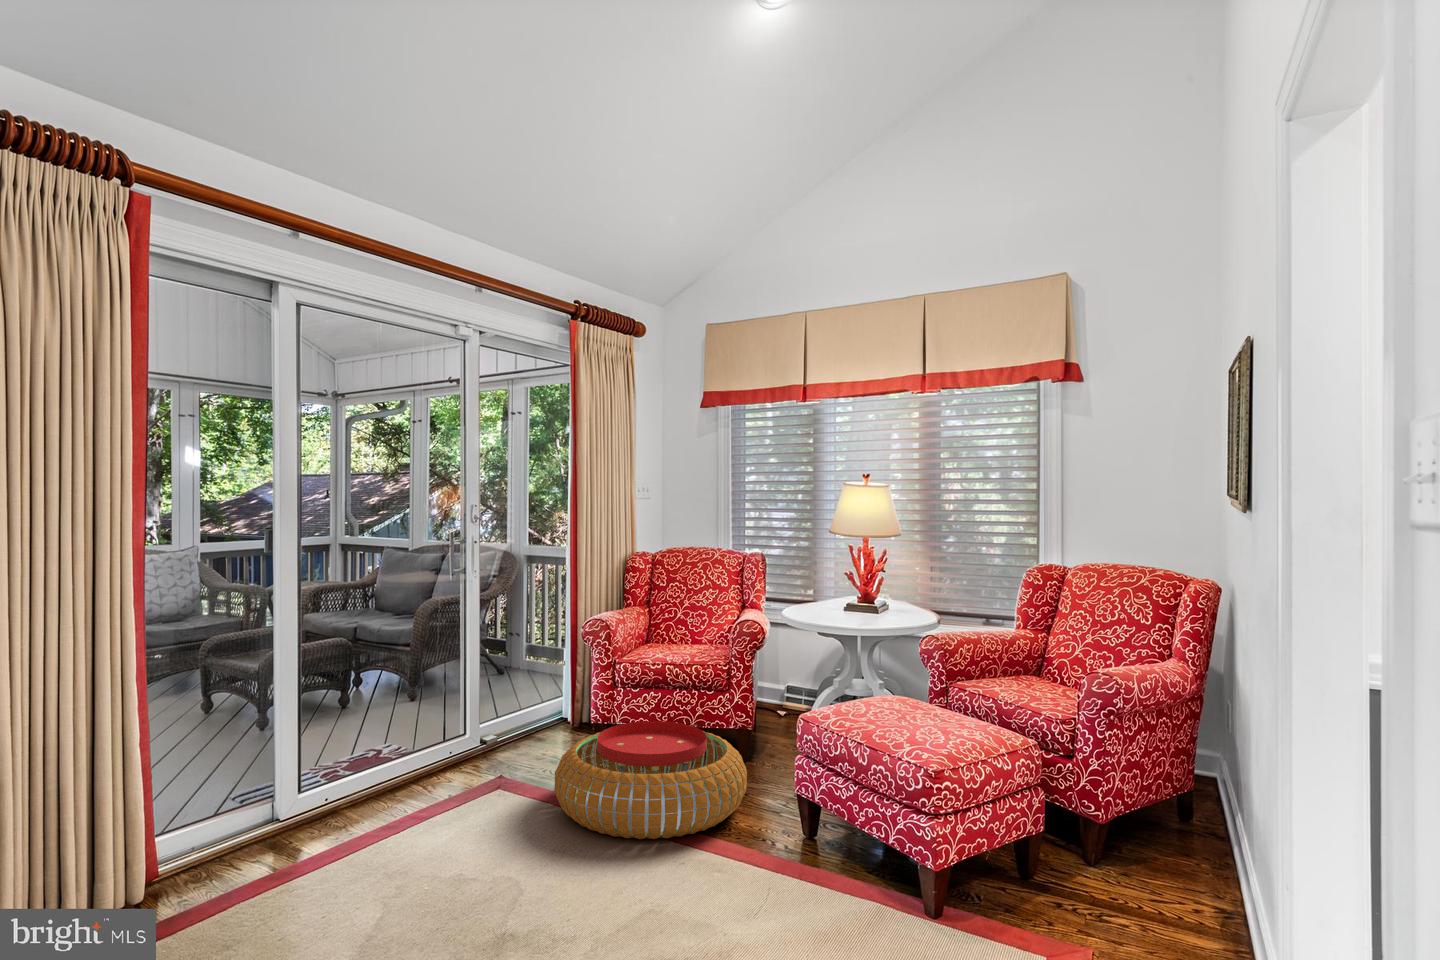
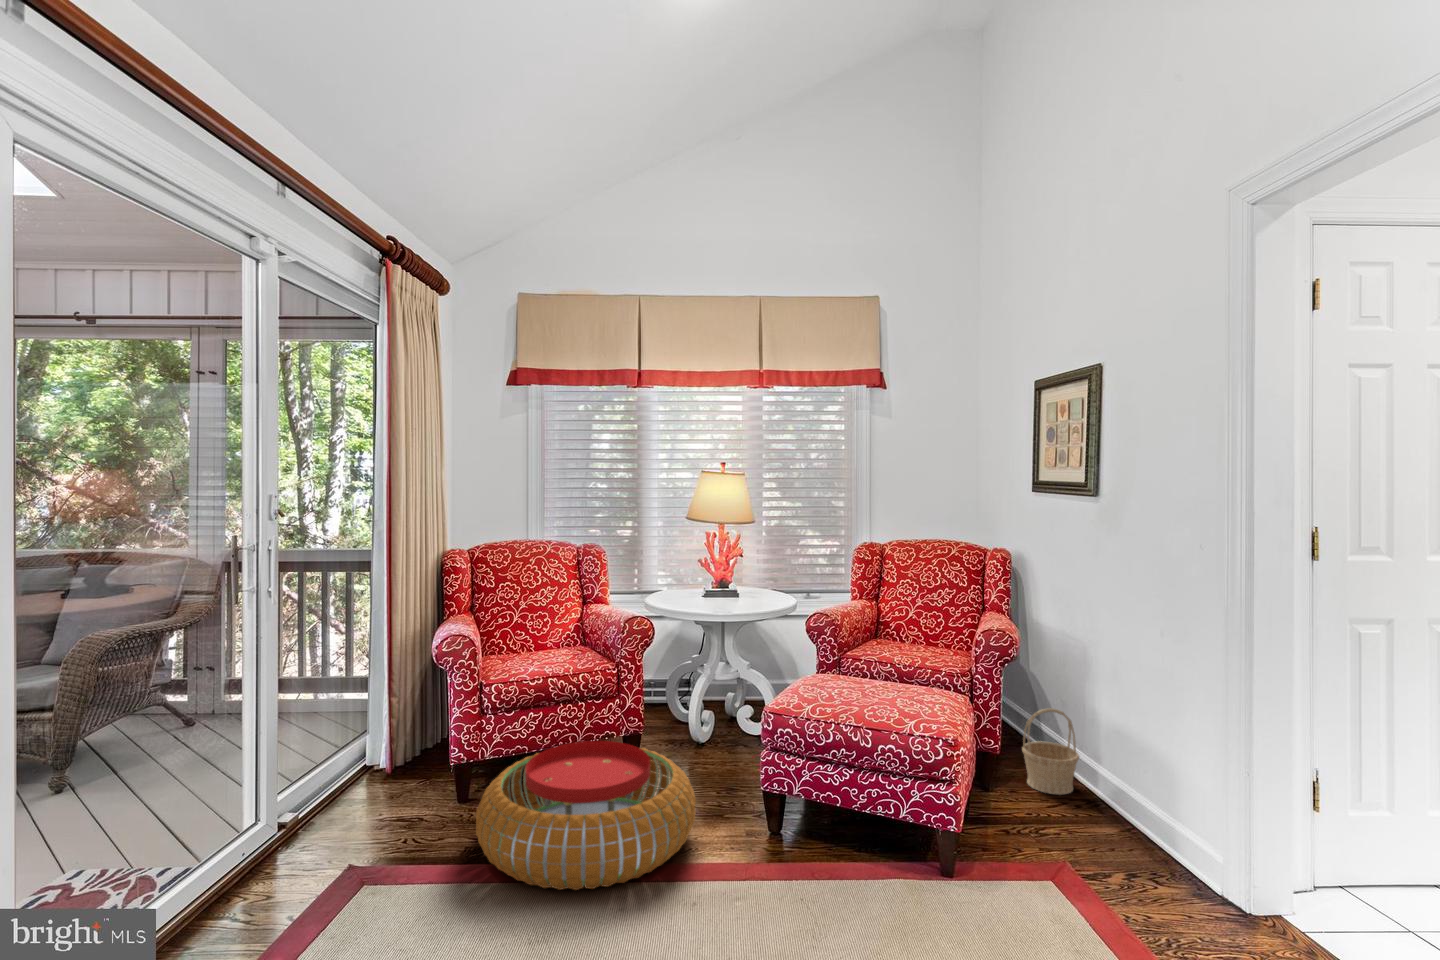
basket: none [1157,783,1236,898] -> present [1022,708,1079,794]

